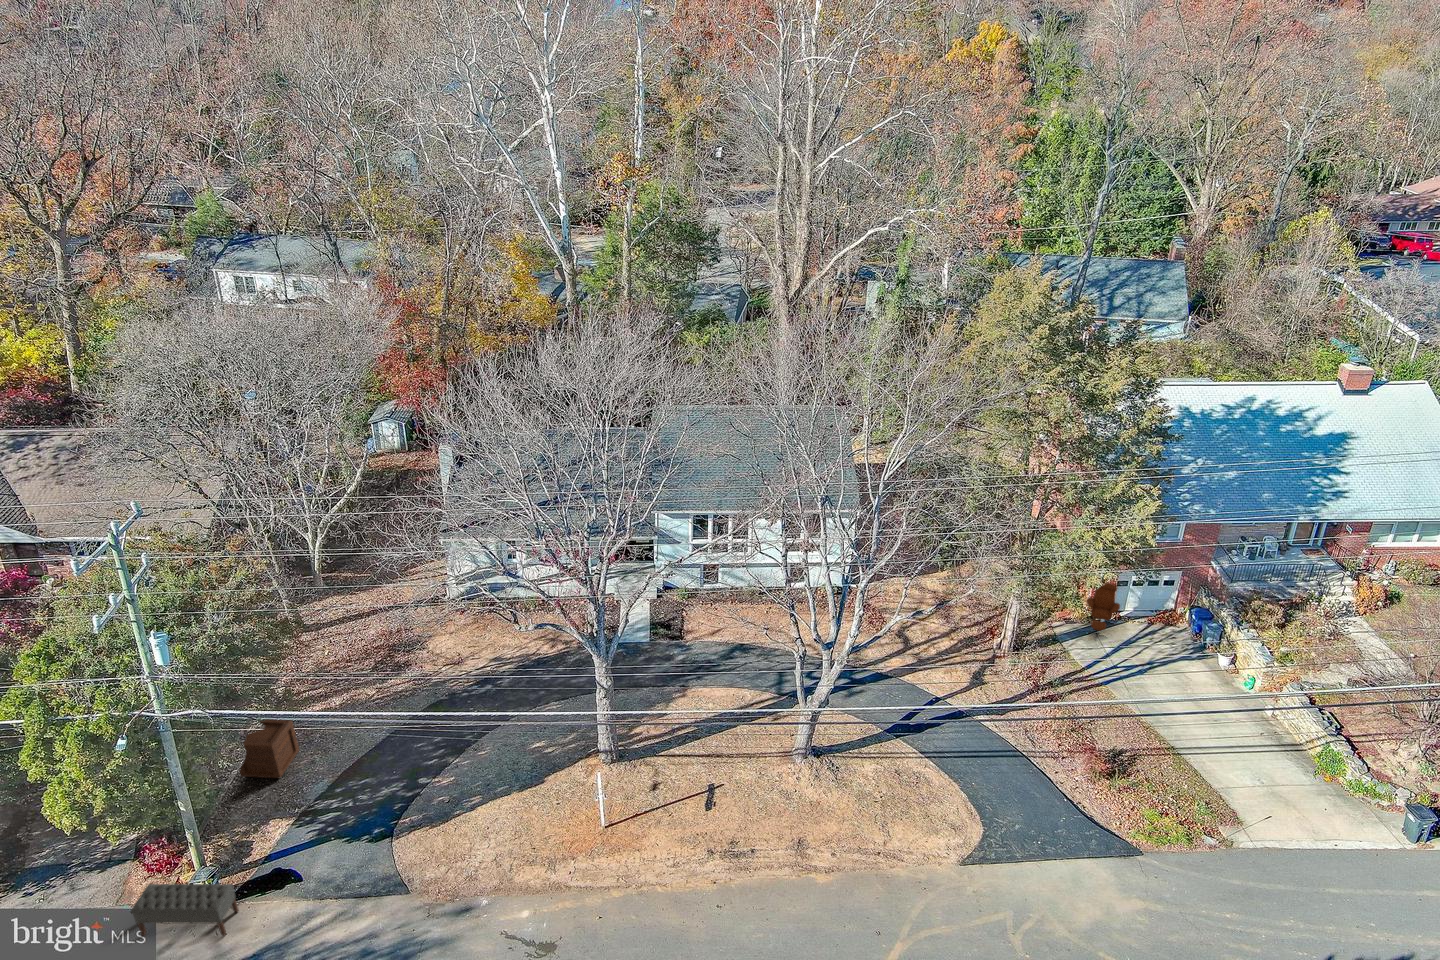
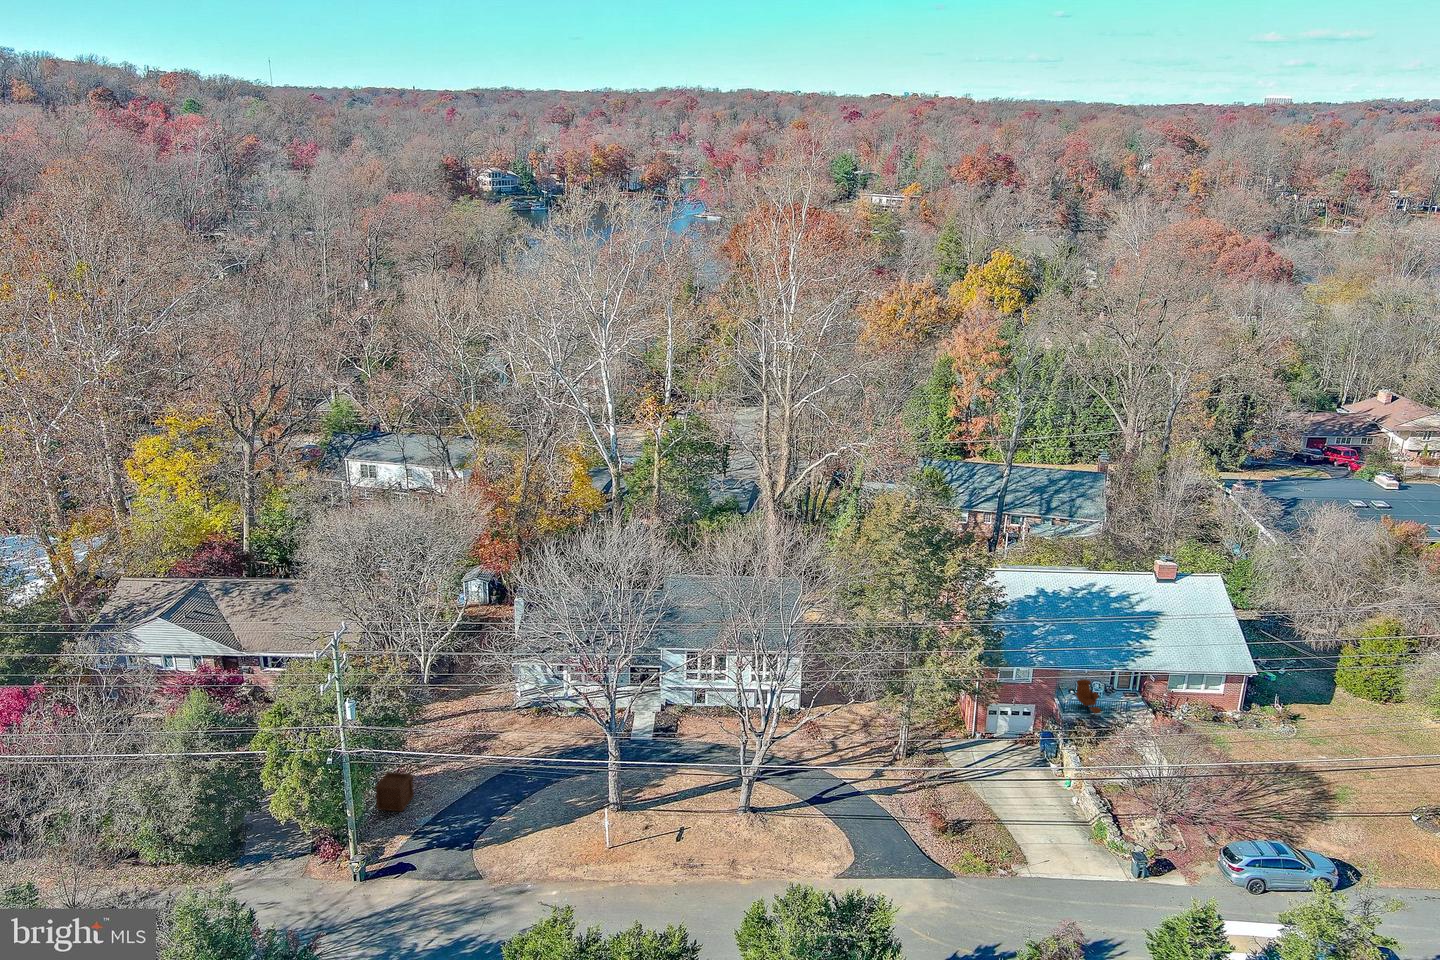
lounge chair: present [1086,583,1120,637] -> present [1075,679,1101,717]
bench: present [130,884,239,936] -> none [318,862,379,896]

